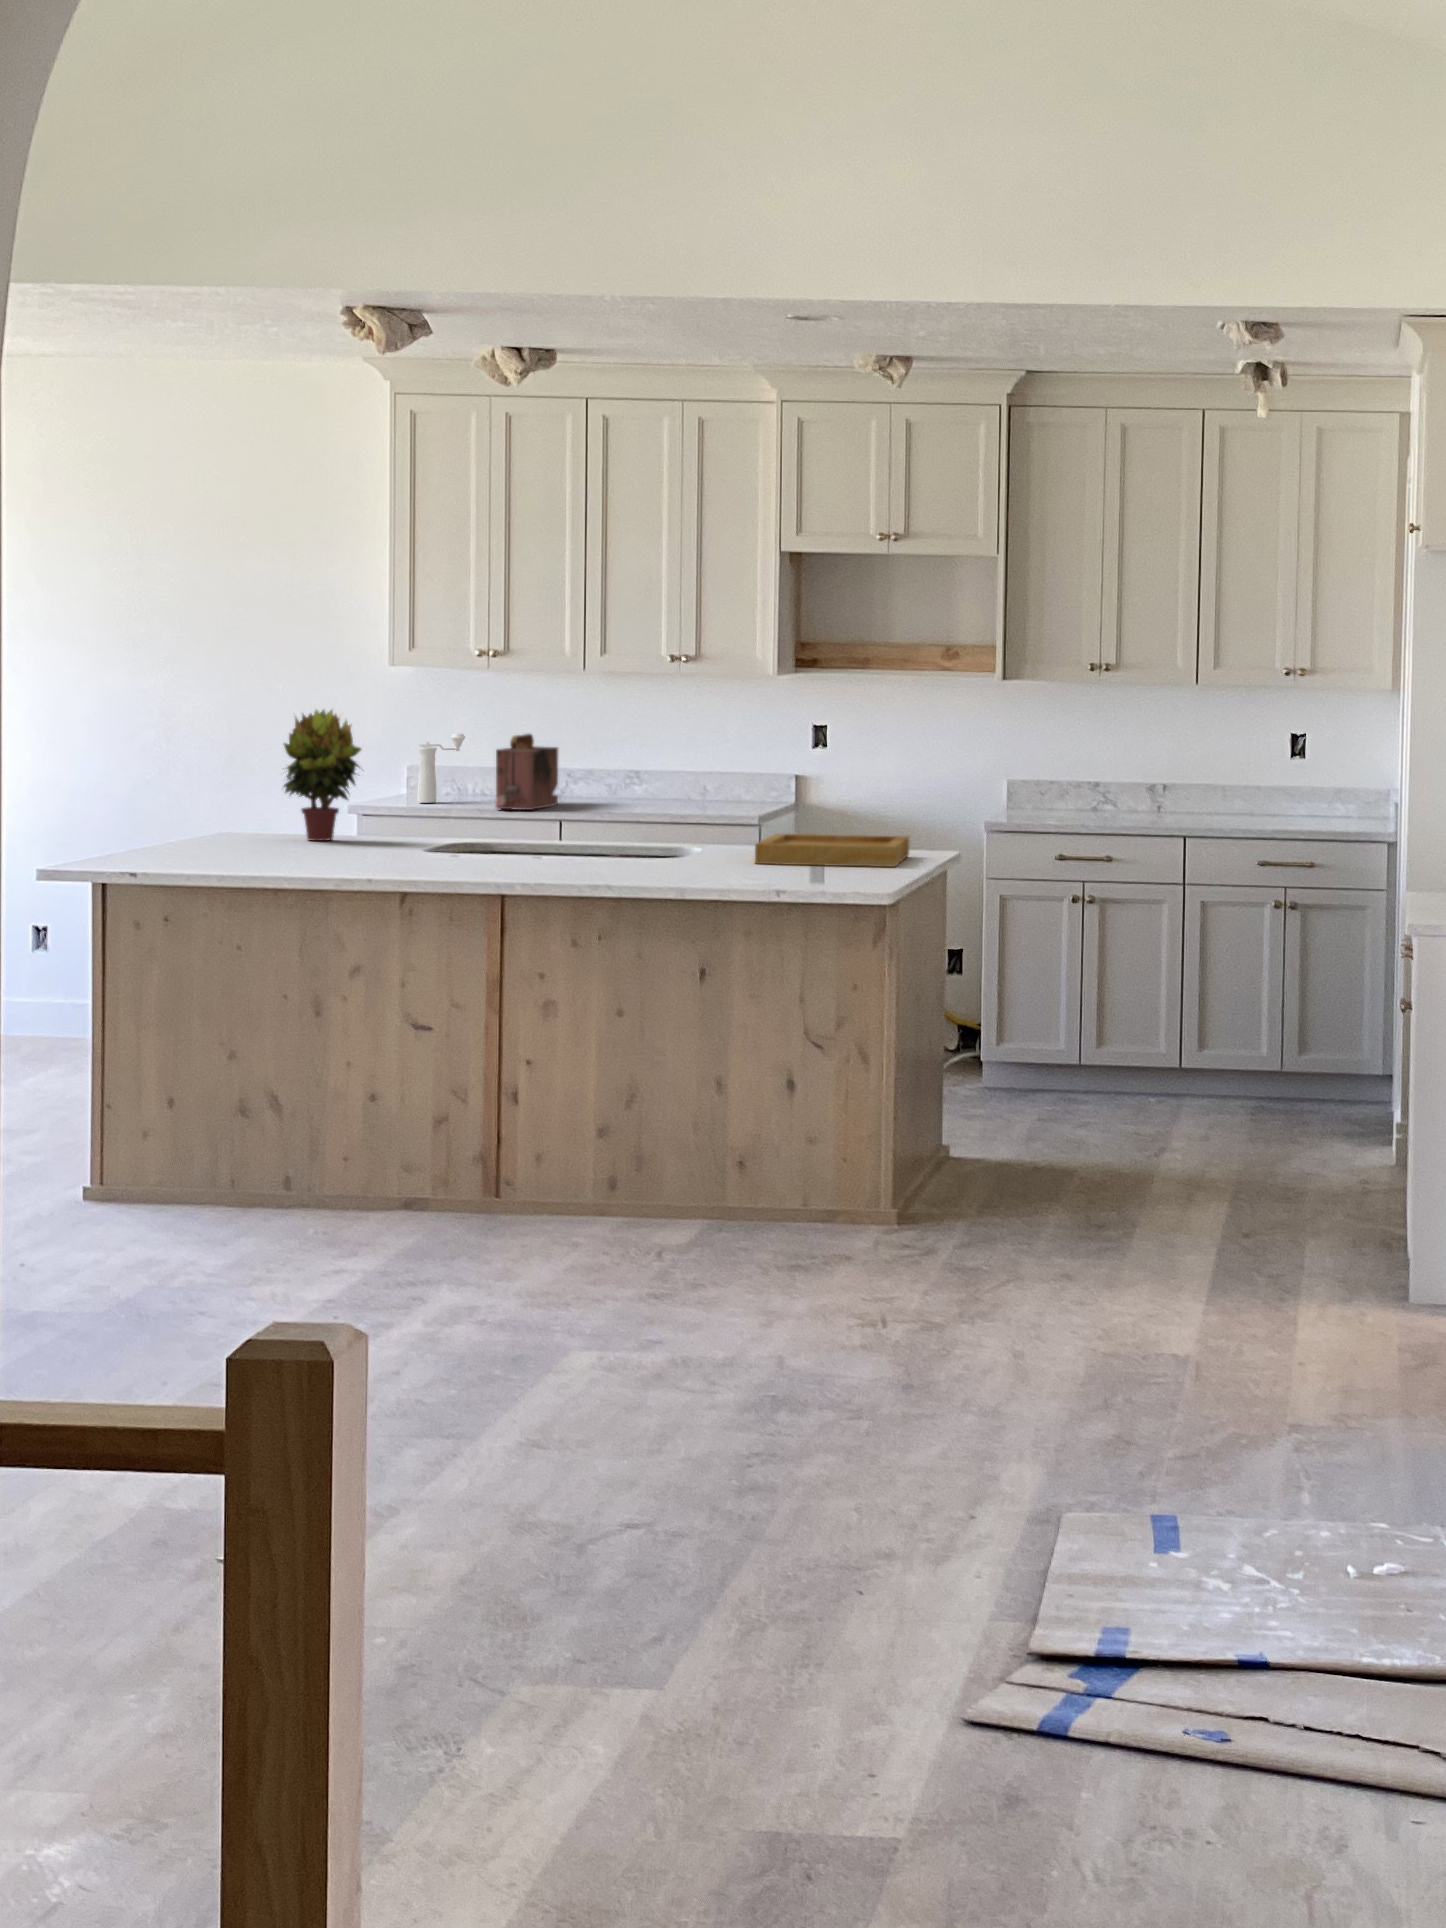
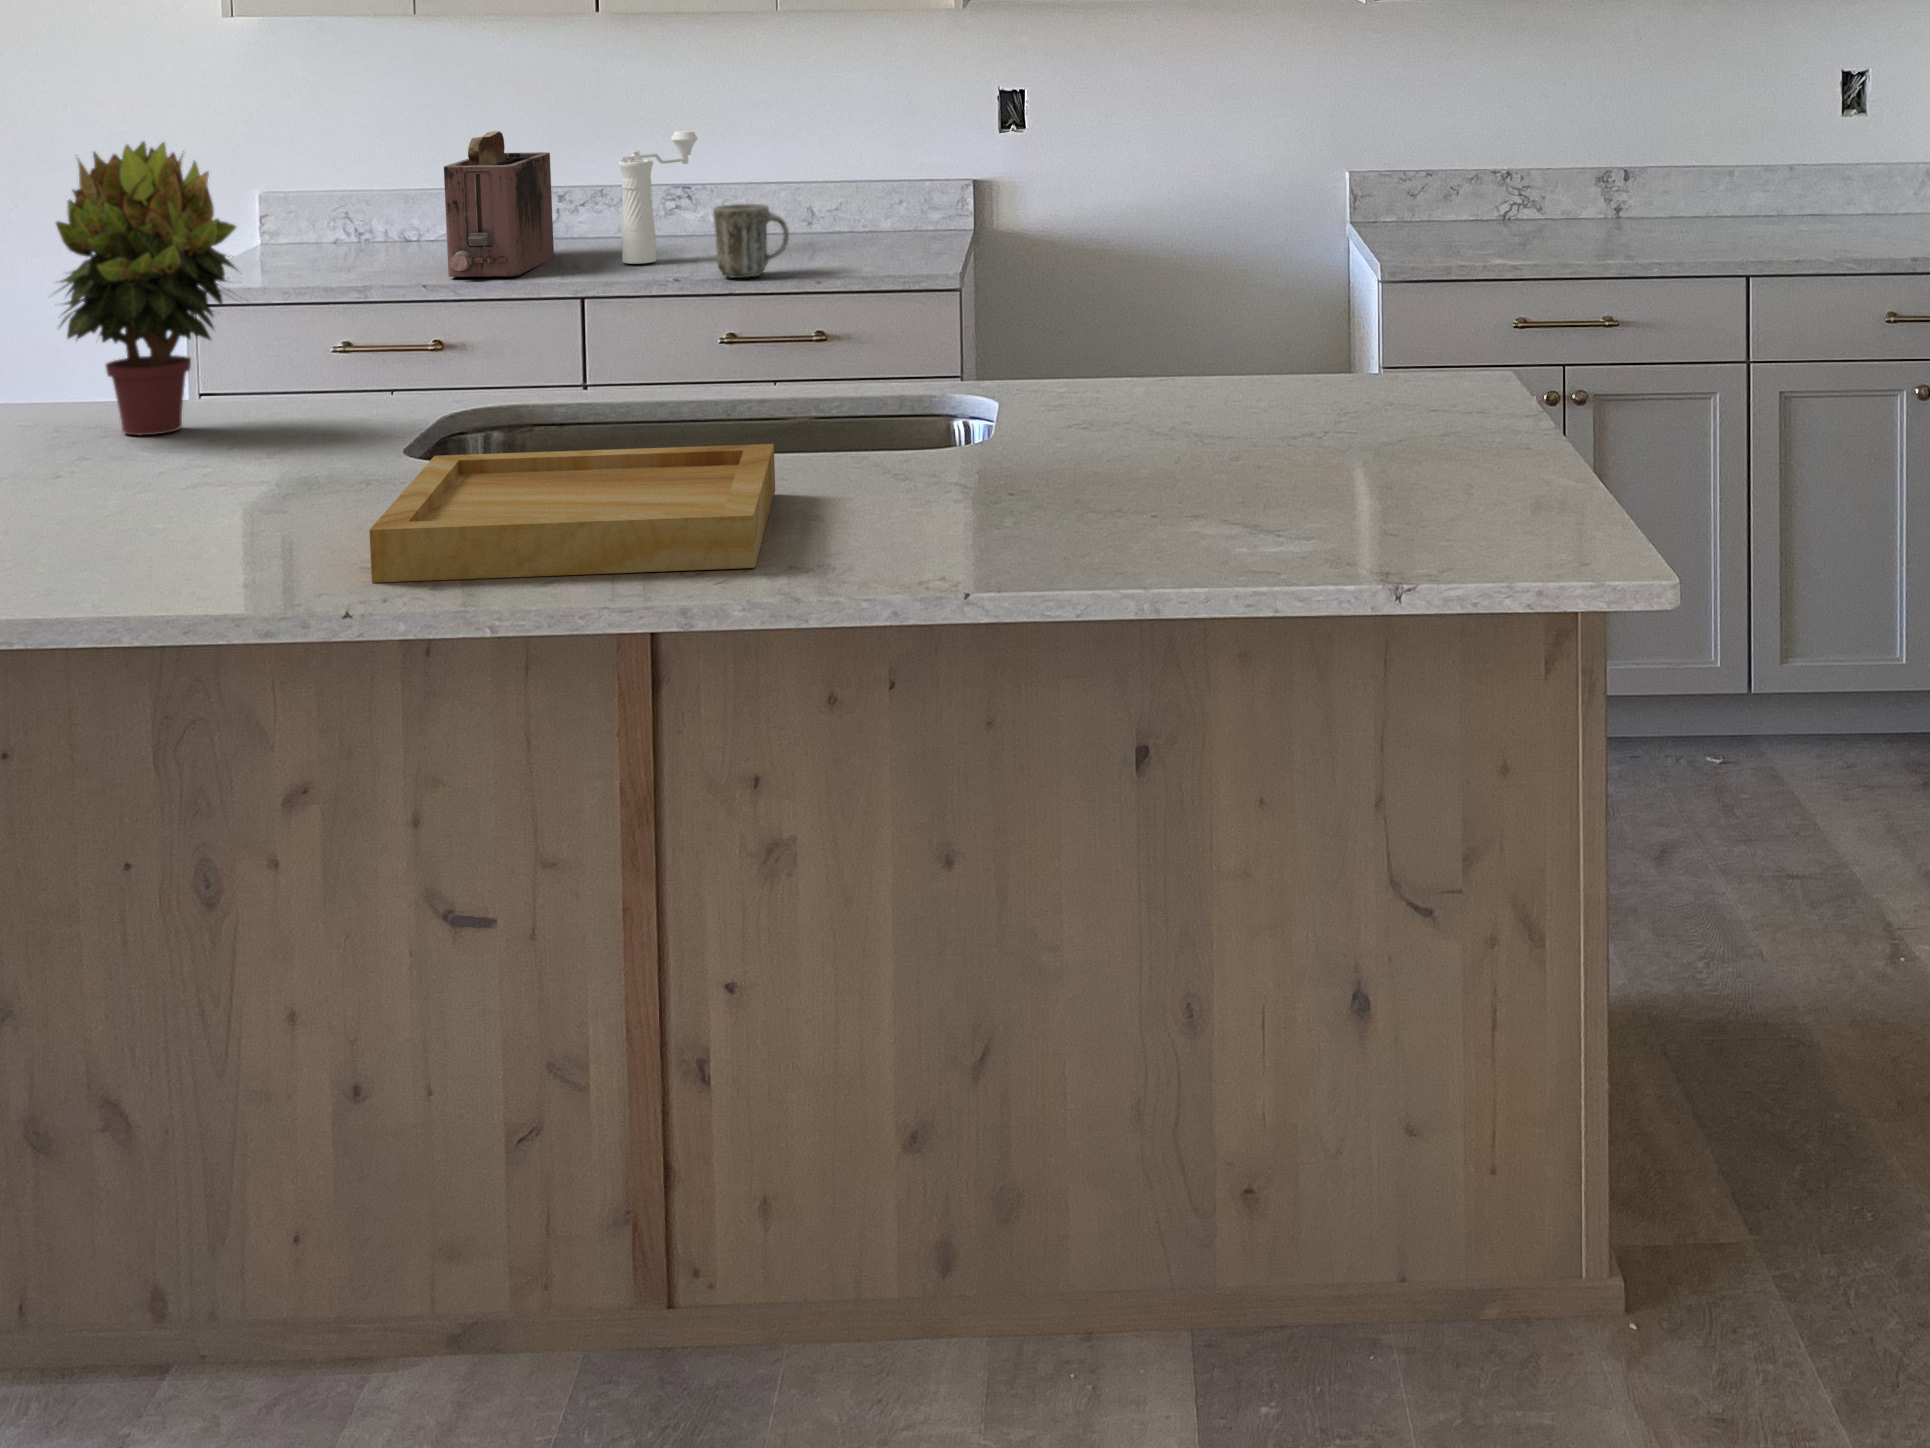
pepper mill: present [418,733,465,803] -> present [618,131,697,264]
mug: none [634,776,675,815] -> present [713,204,789,278]
tray: present [755,834,909,867] -> present [369,444,775,583]

